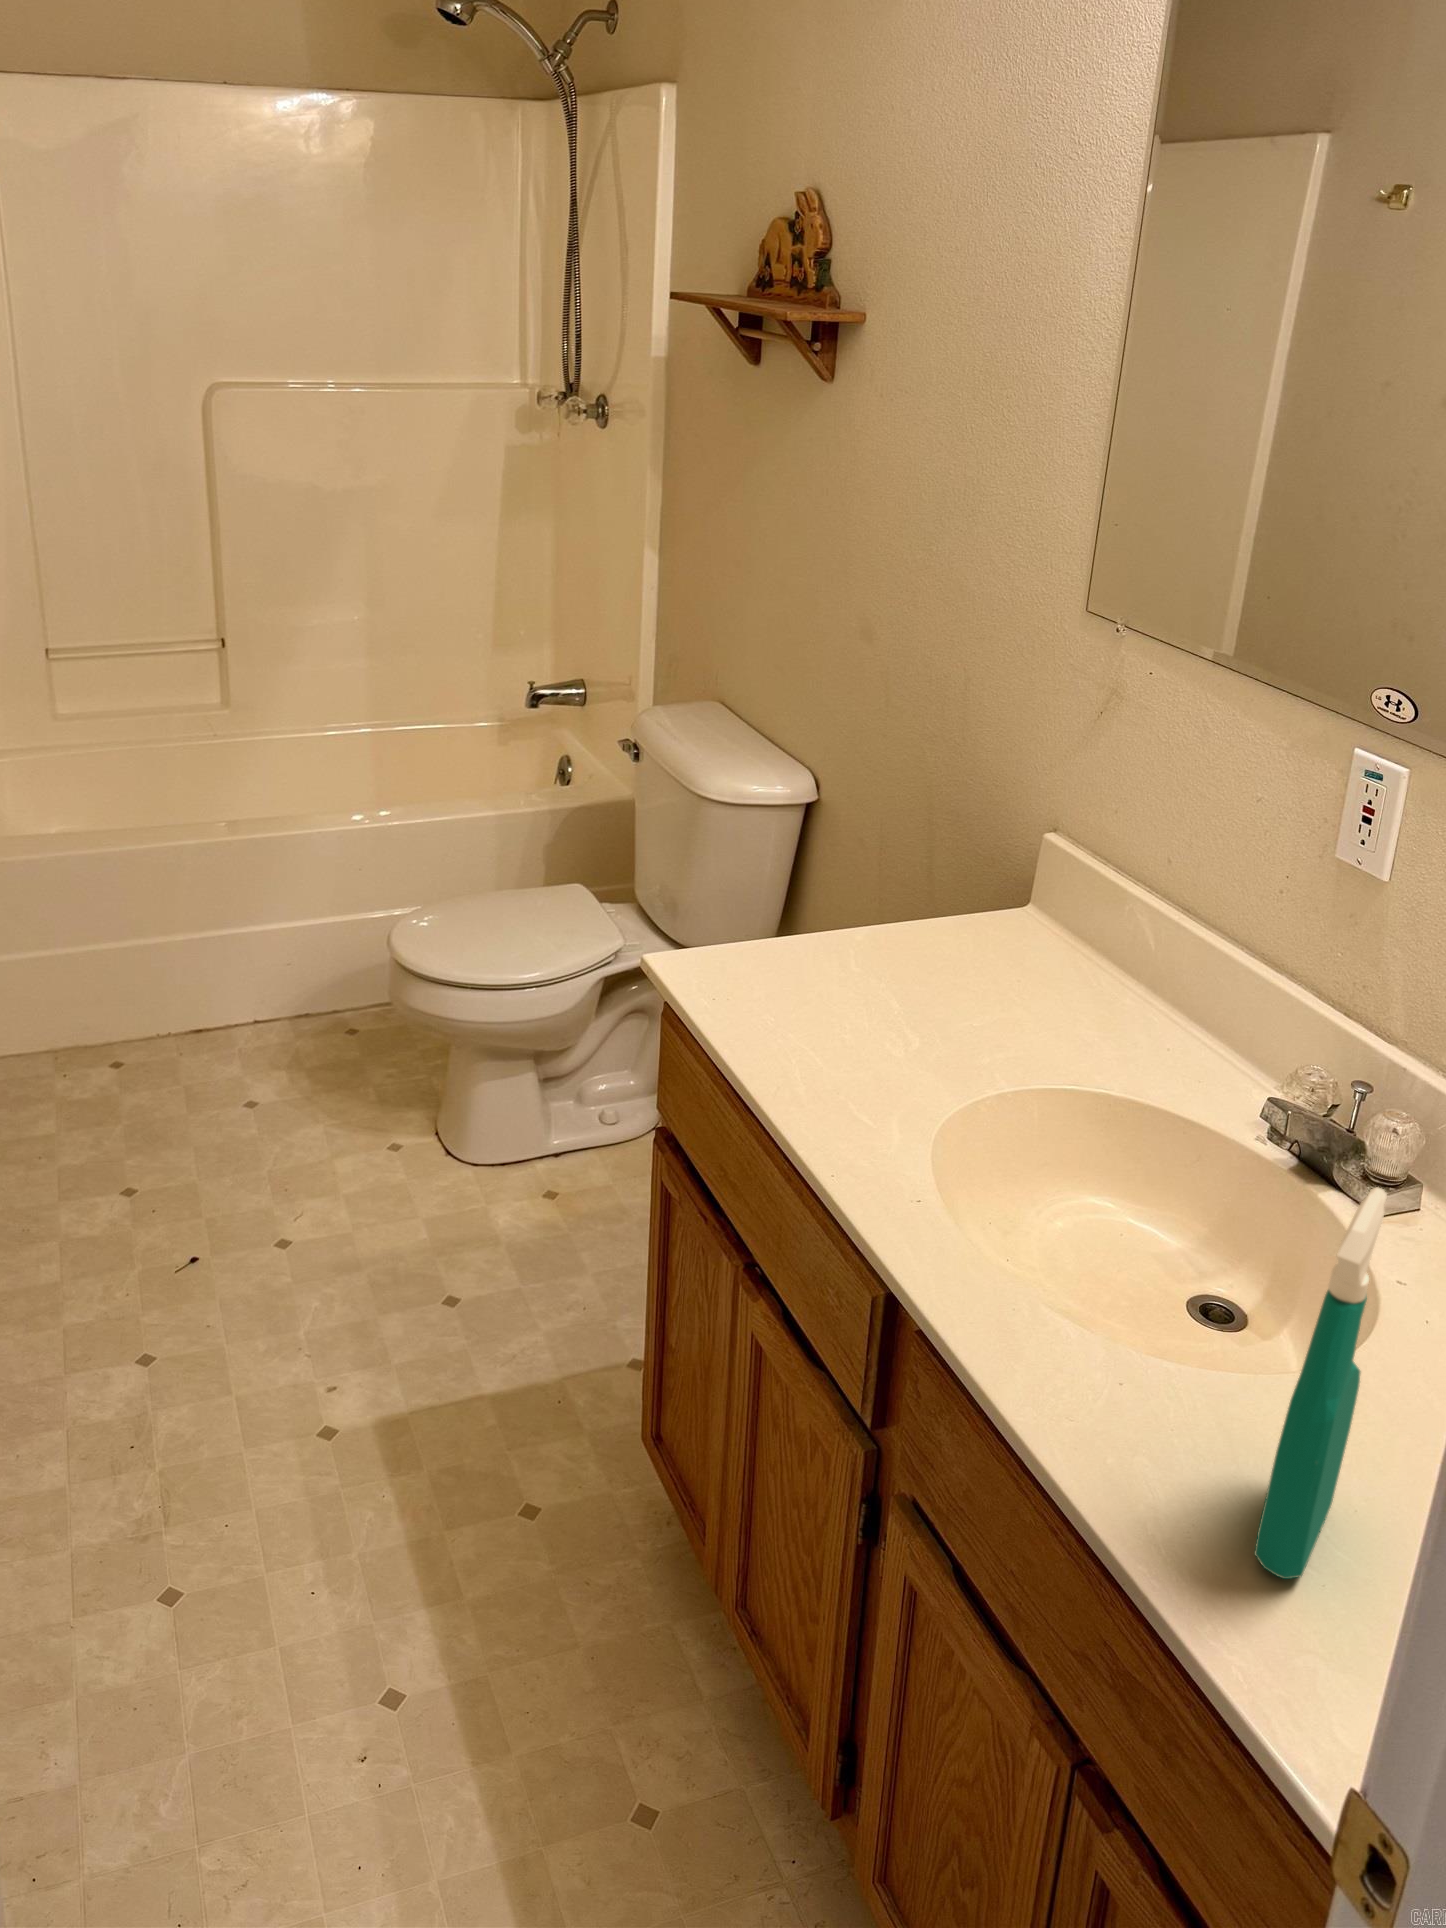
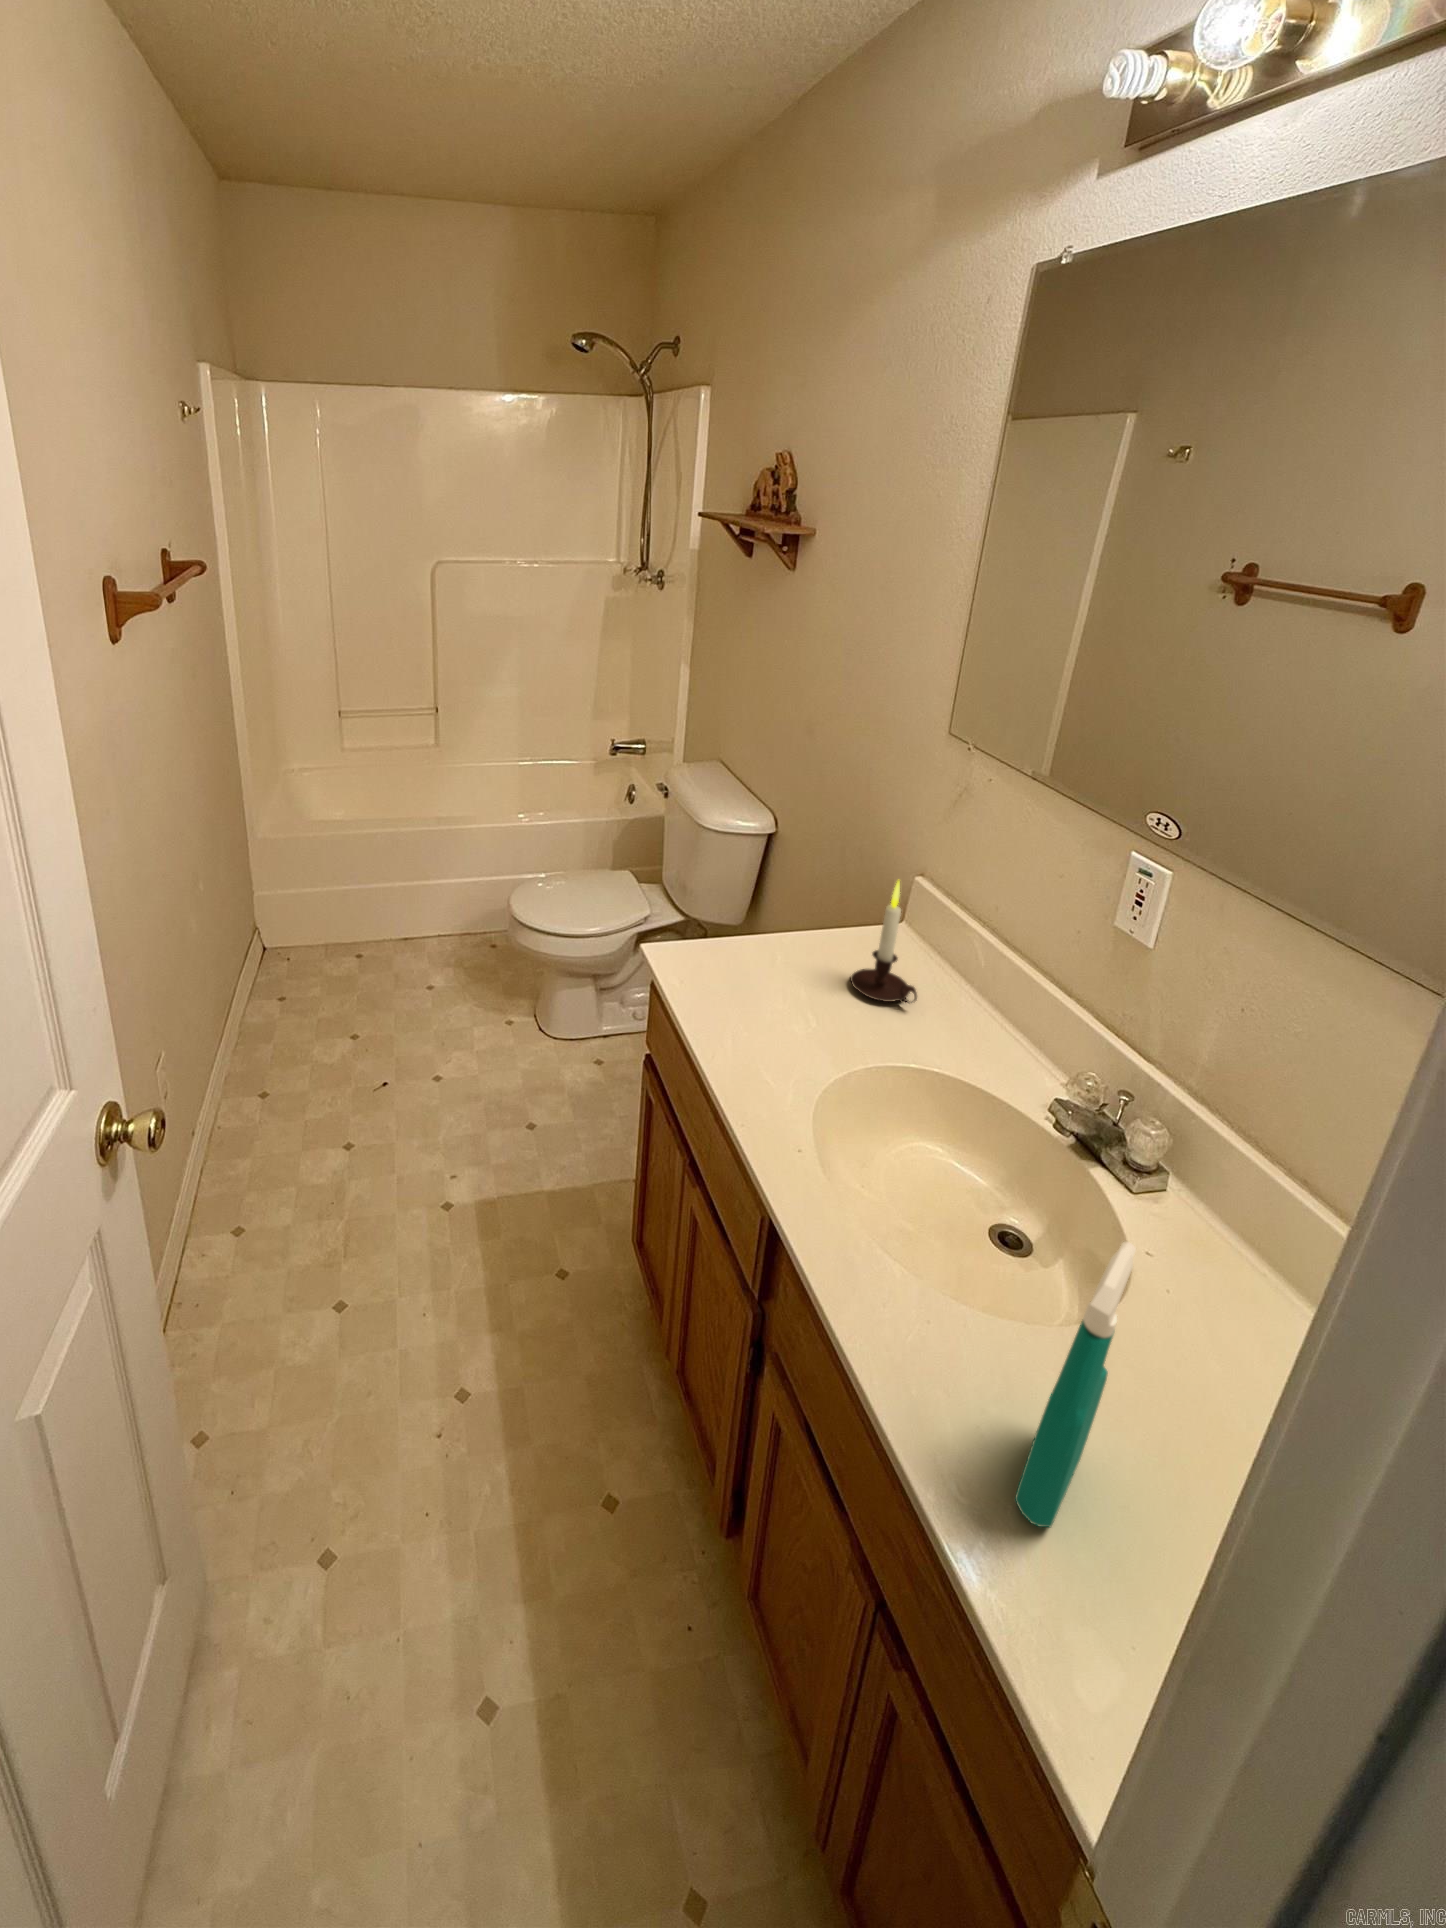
candle: none [967,819,1067,1006] -> present [850,881,917,1003]

